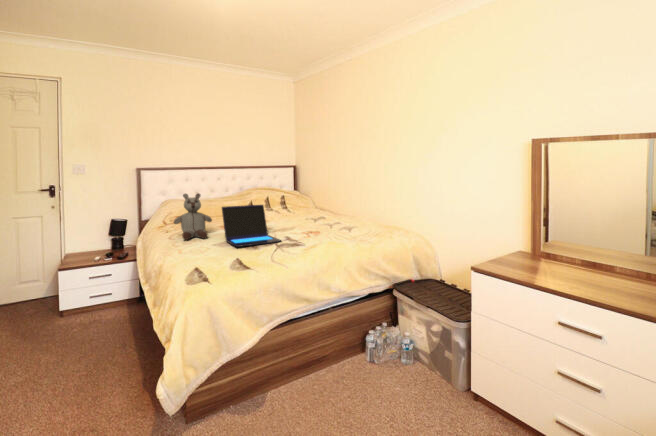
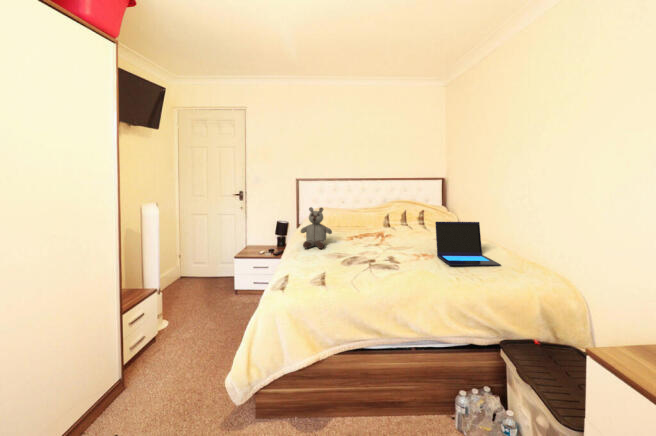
laptop: present [222,205,281,247] -> present [435,222,501,266]

